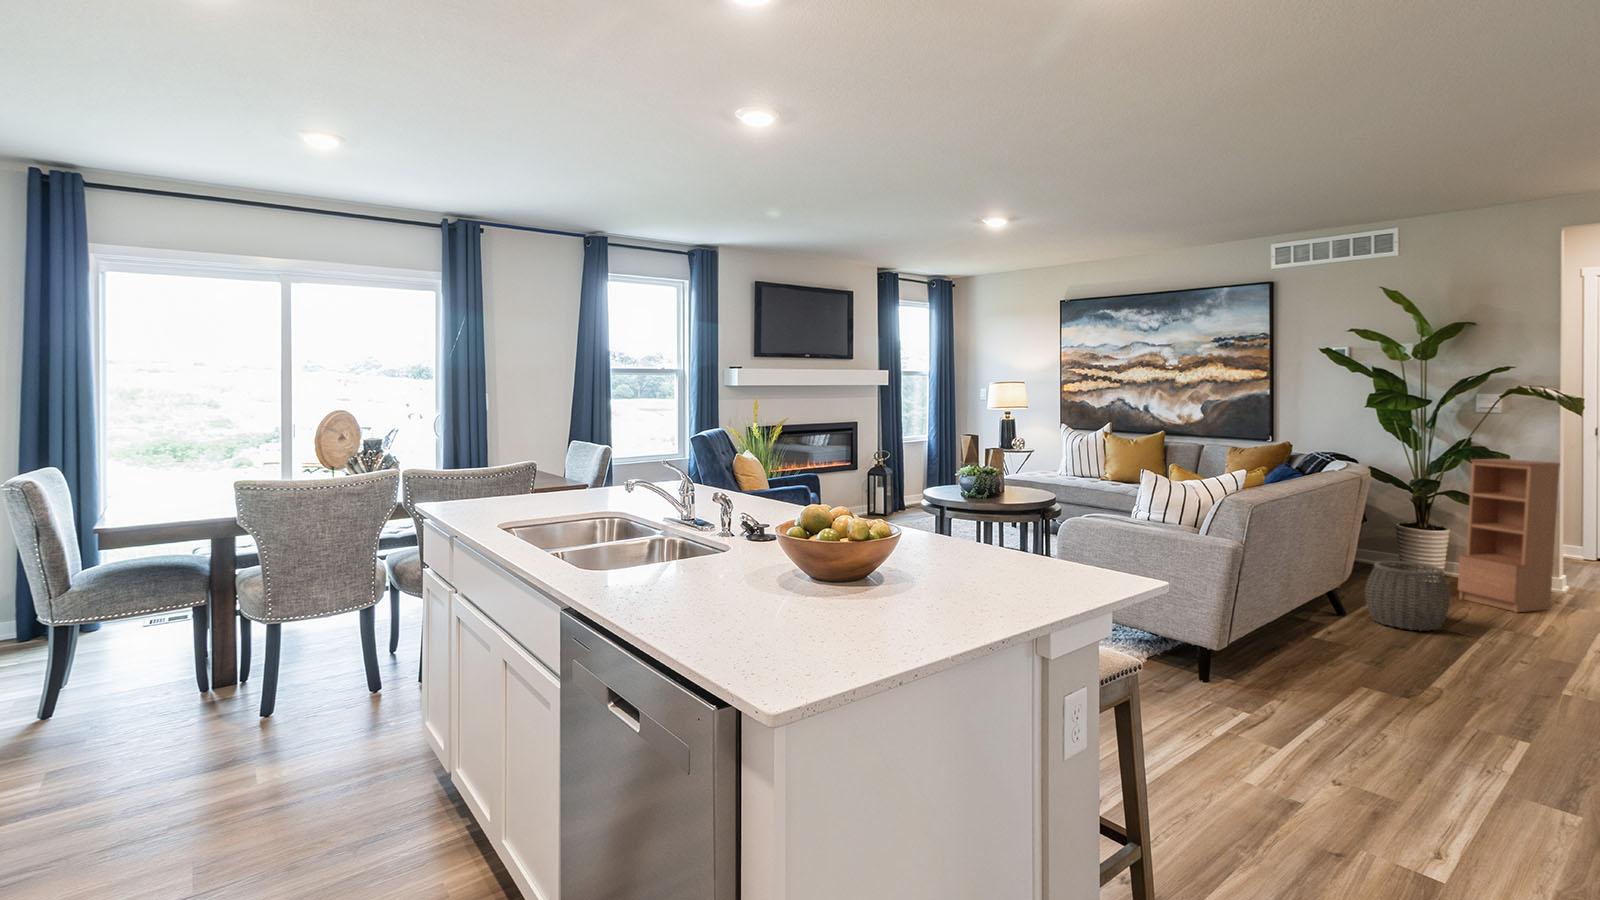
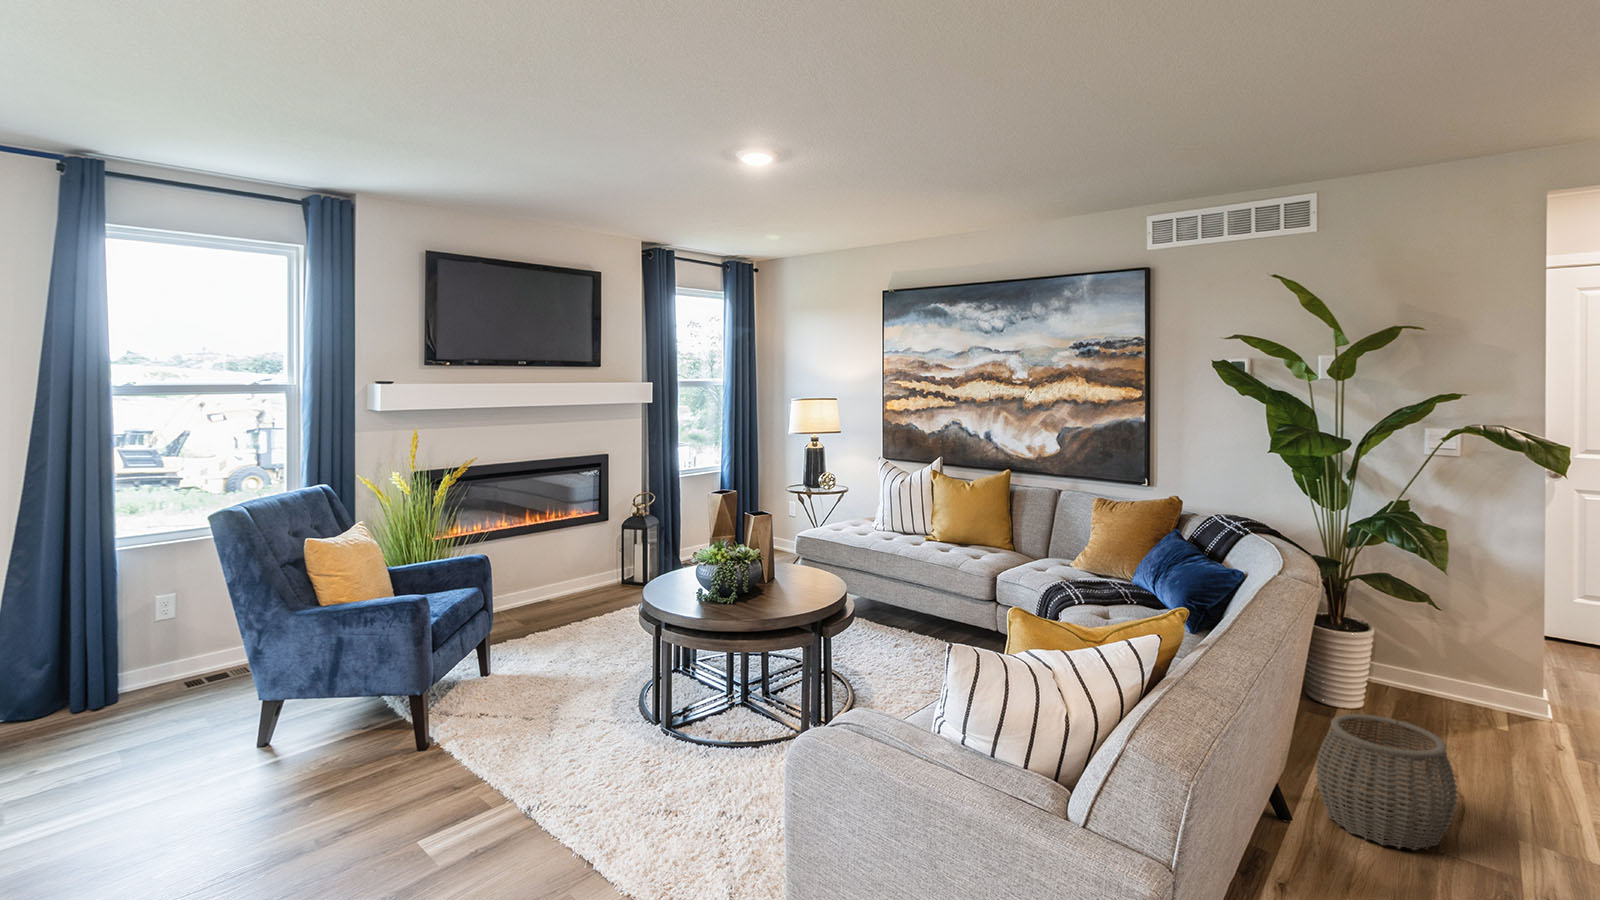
bookcase: present [1458,459,1560,612] -> none [1423,530,1576,777]

